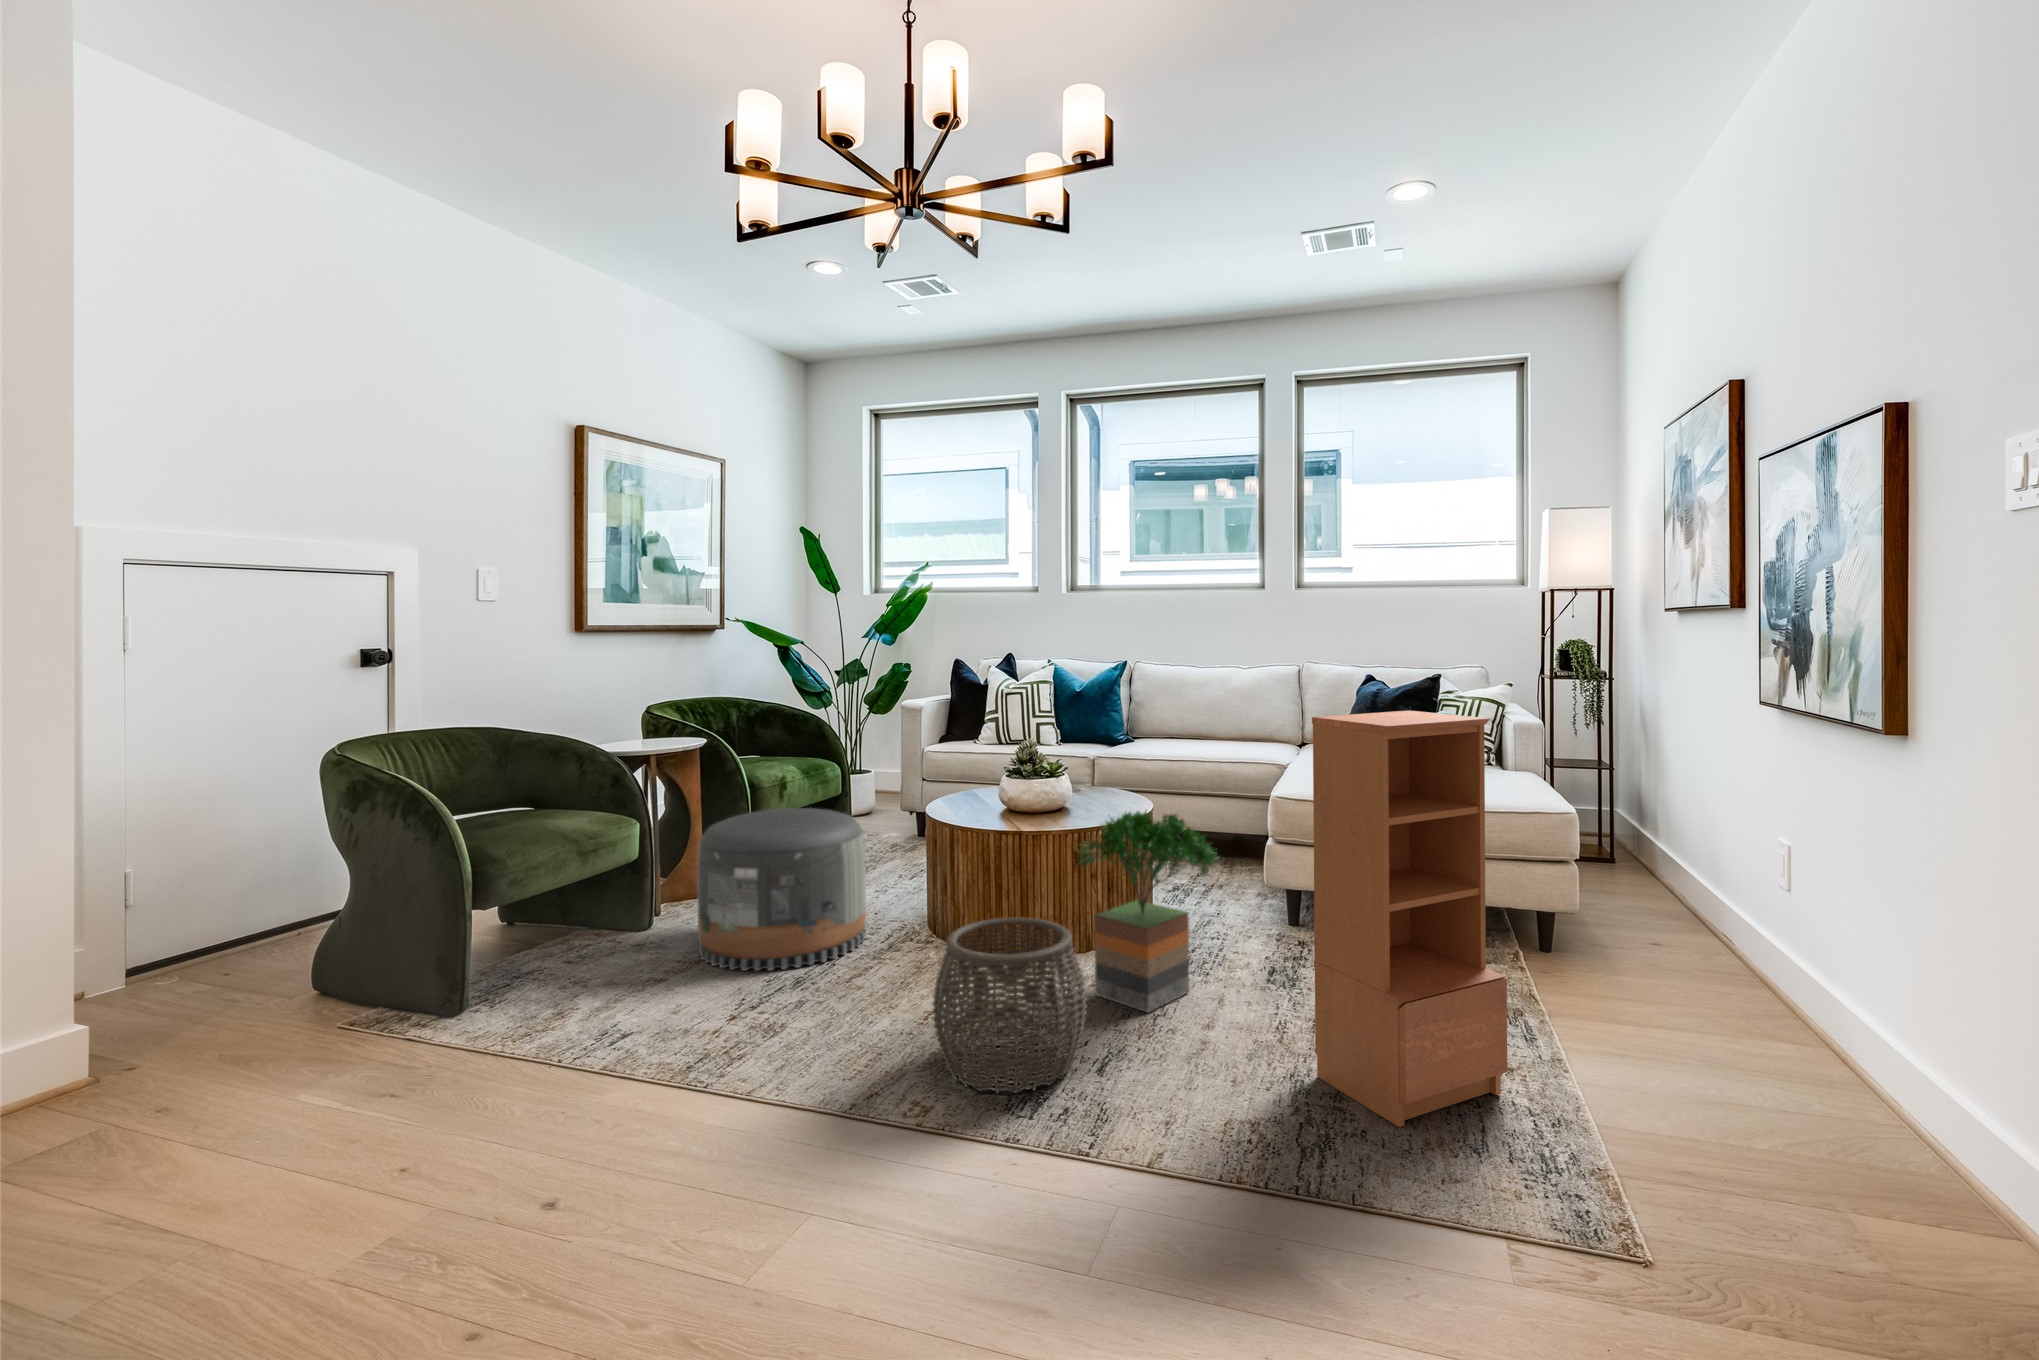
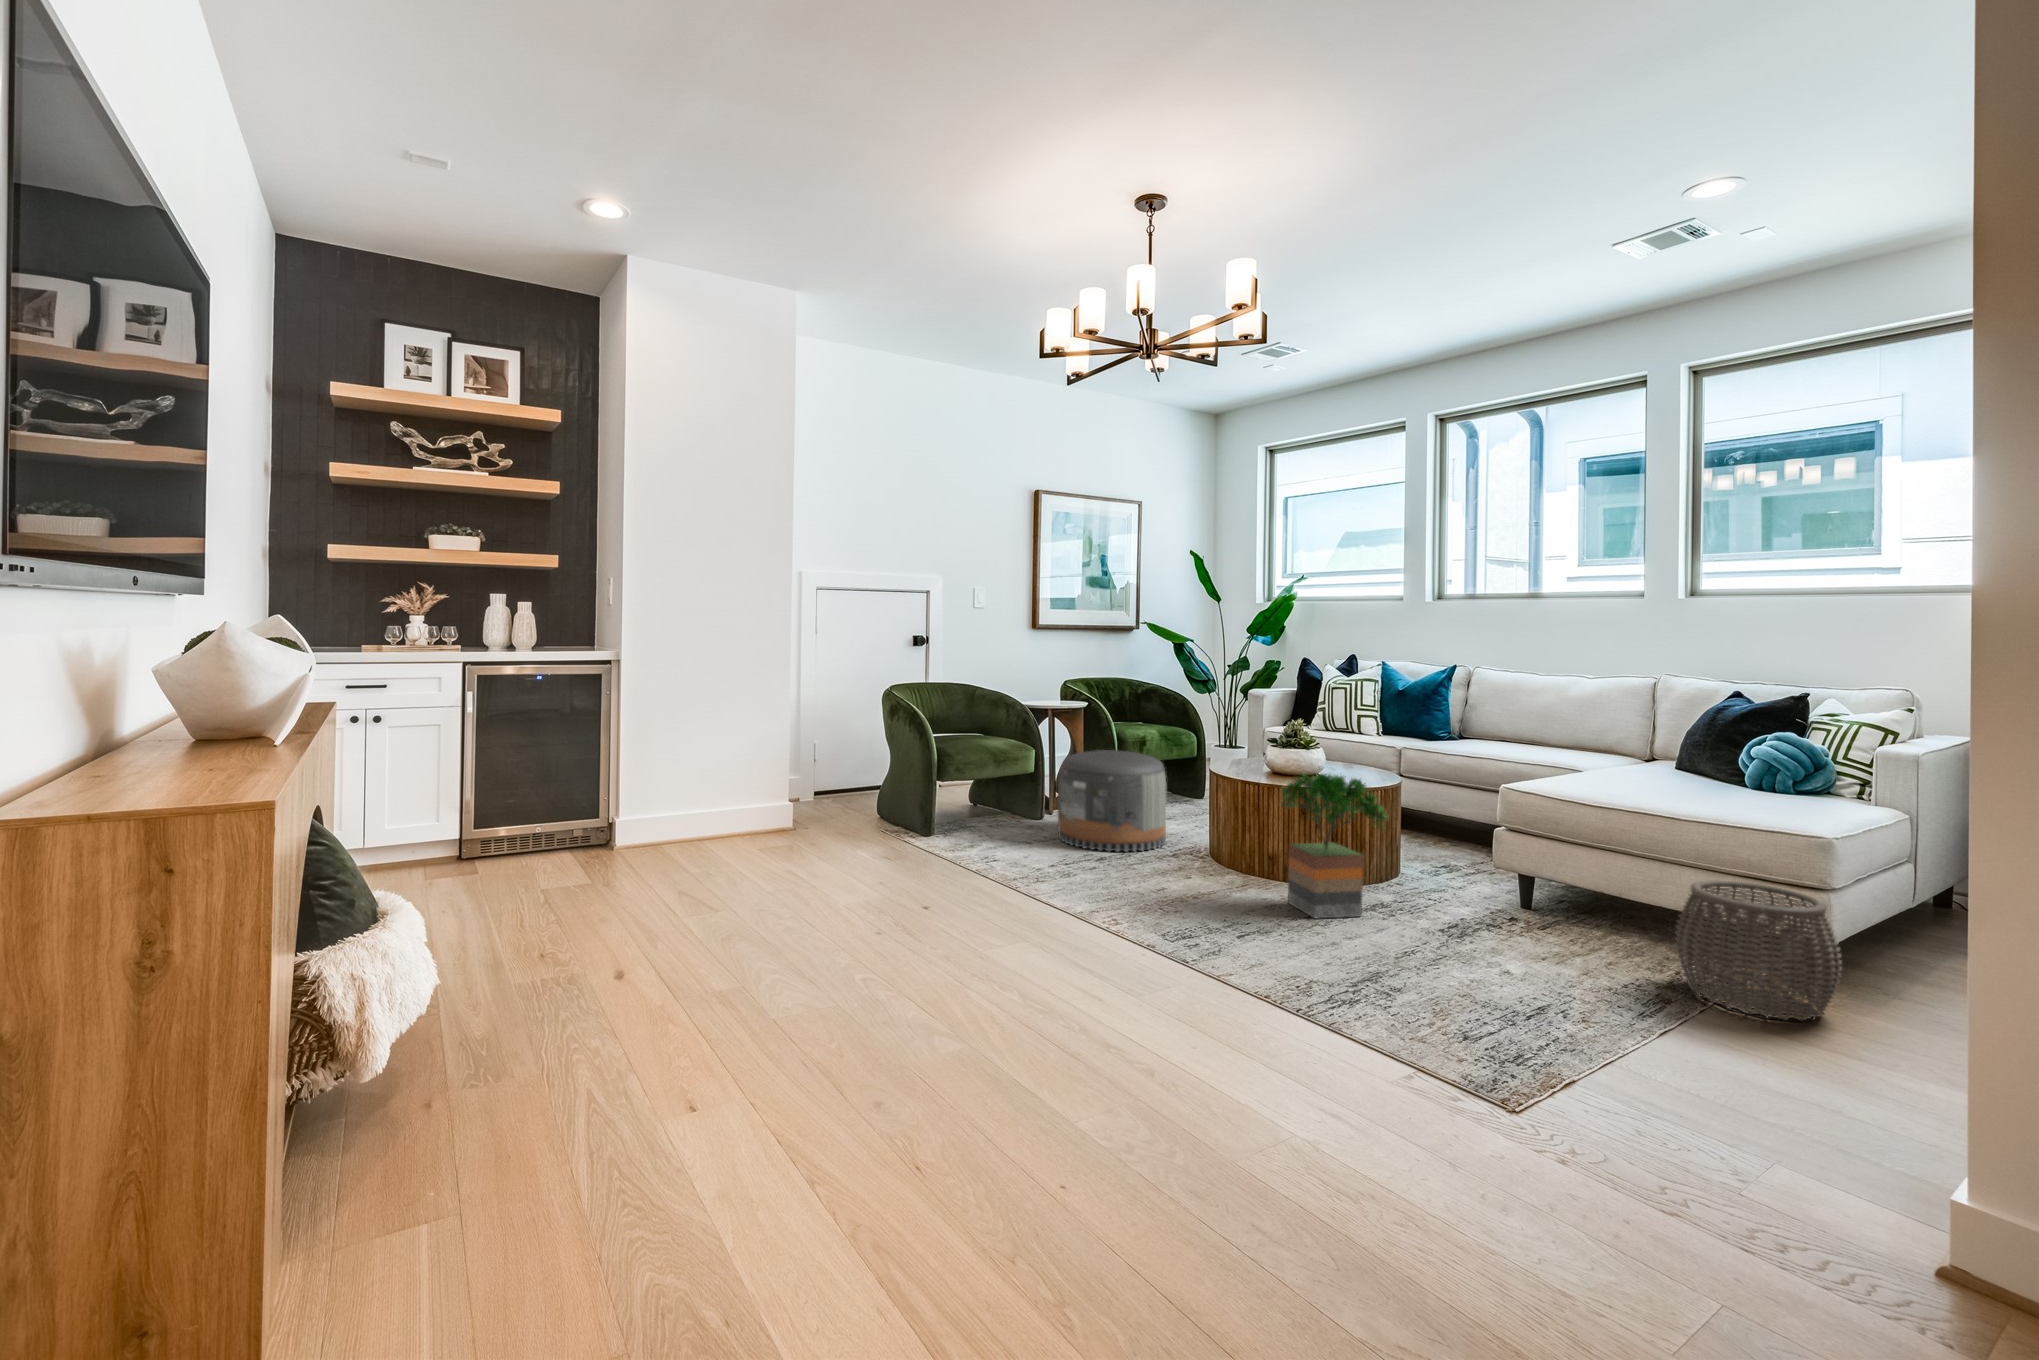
bookcase: present [1312,711,1507,1127] -> none [1399,704,1548,1018]
woven basket: present [932,918,1087,1093] -> present [1676,880,1842,1021]

